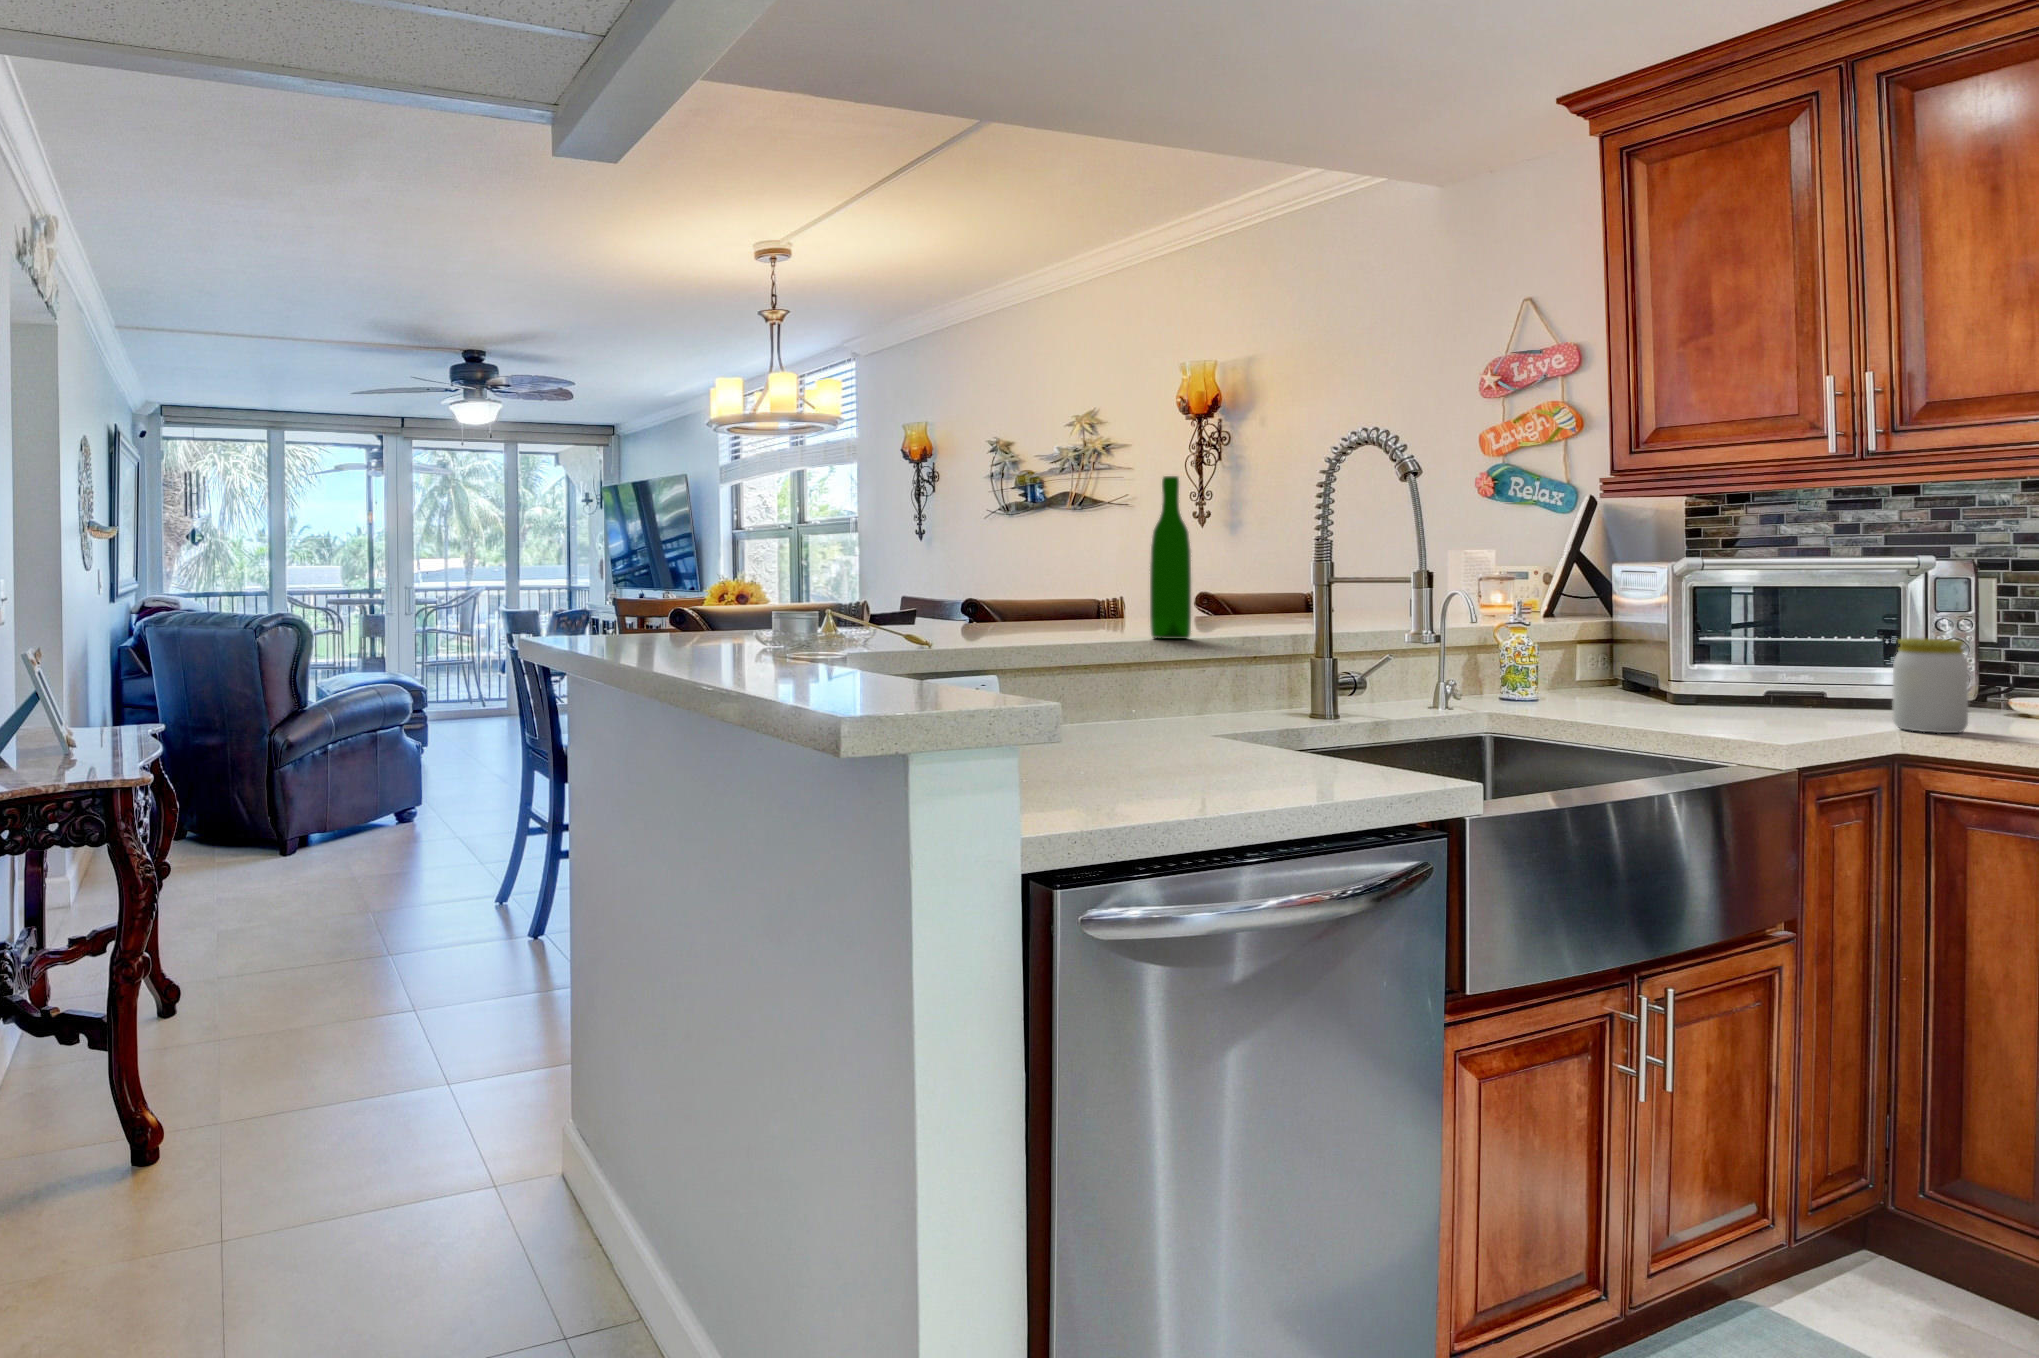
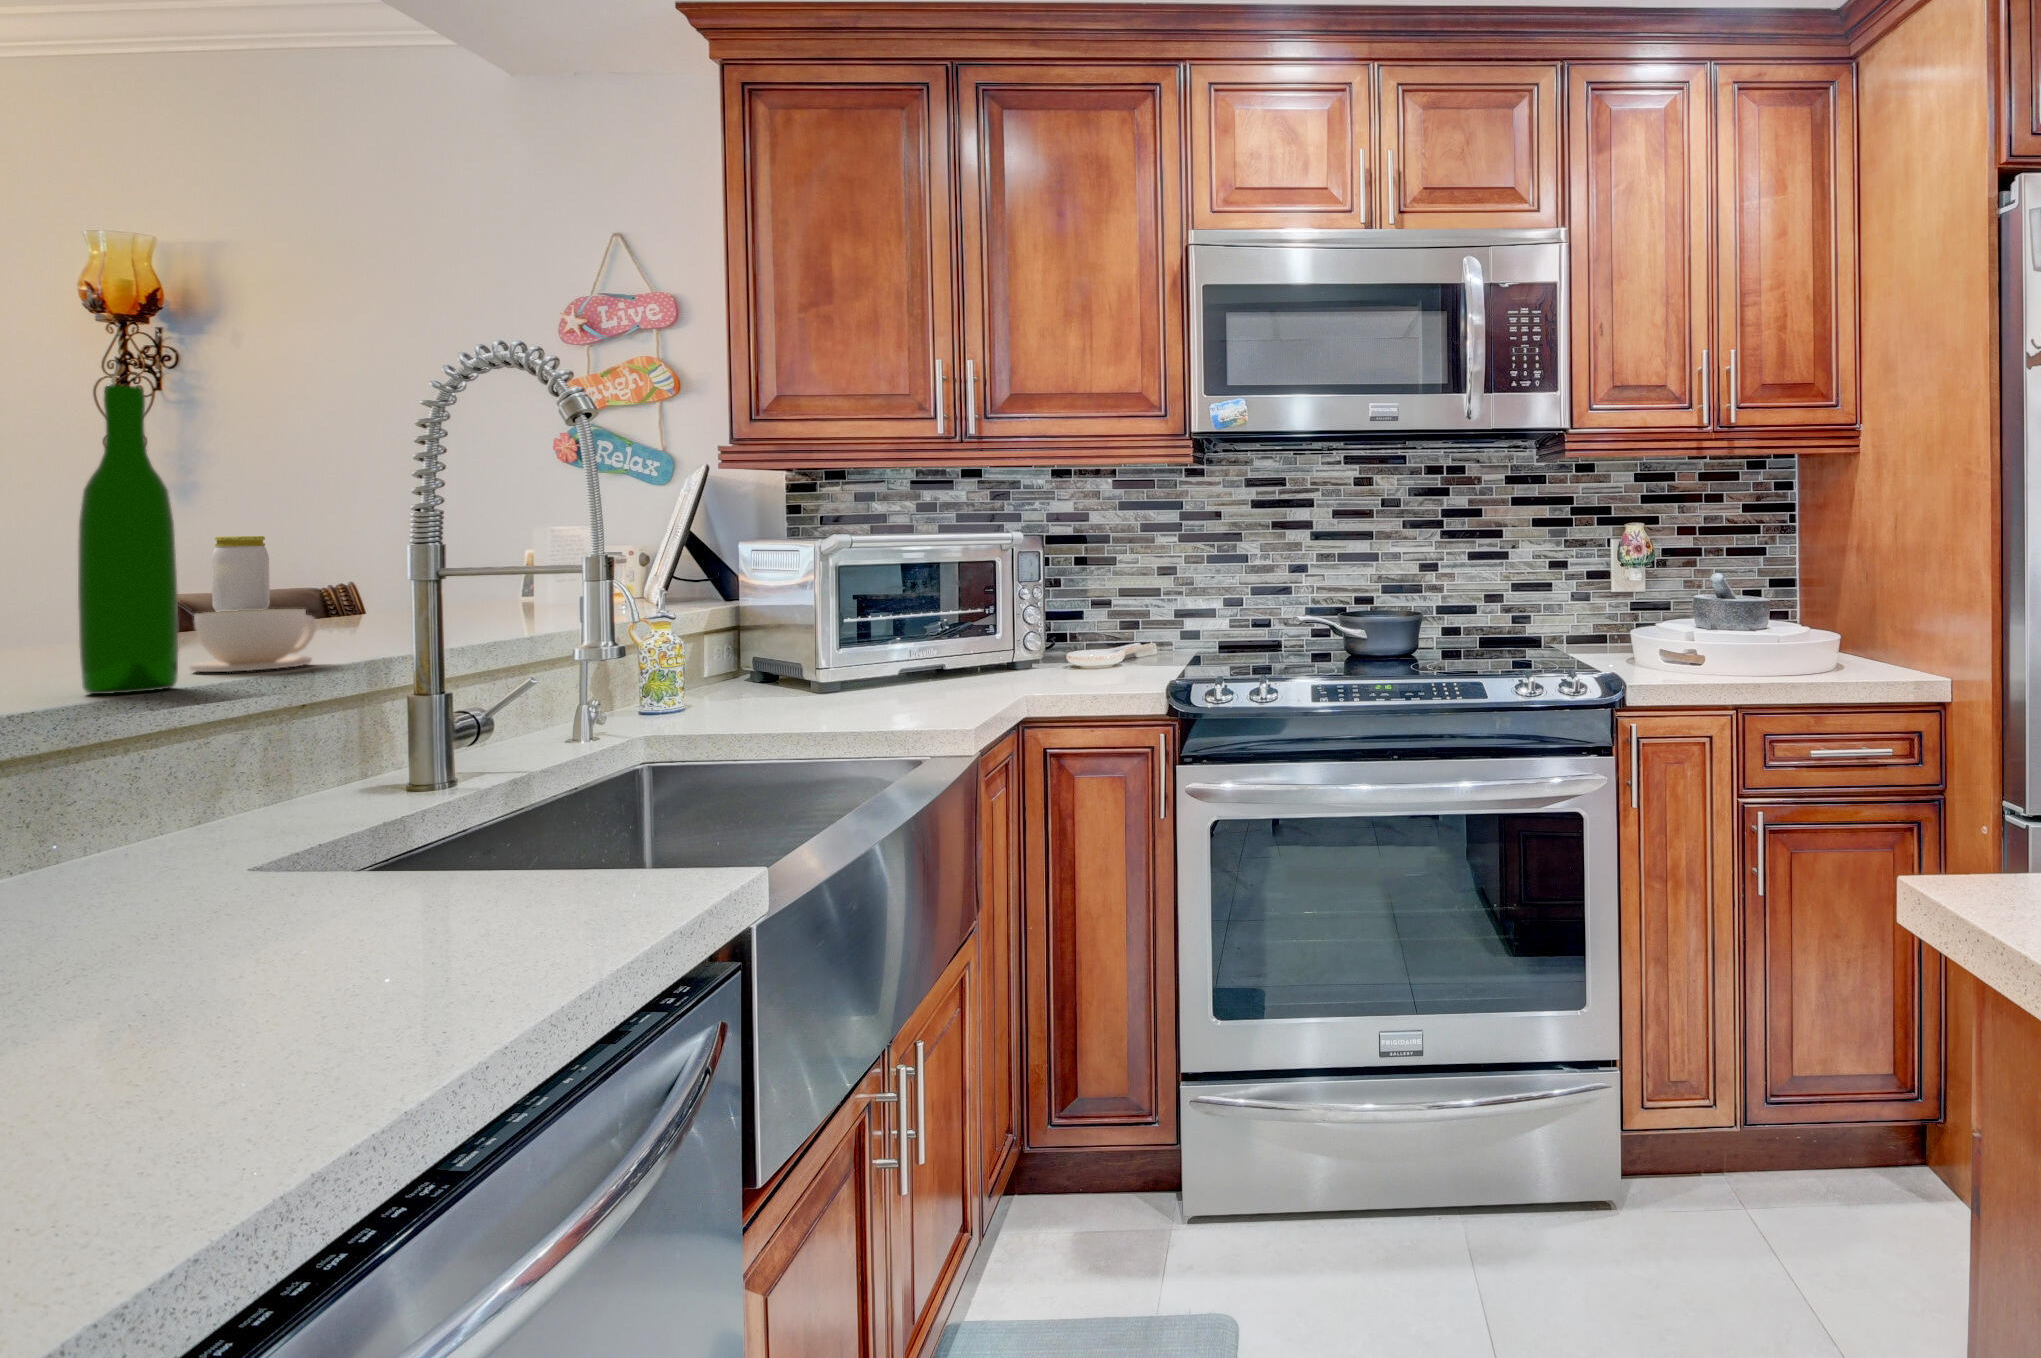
coffee cup: none [1201,600,1265,635] -> present [190,609,317,672]
jar: present [1892,638,1969,733] -> present [211,536,270,612]

